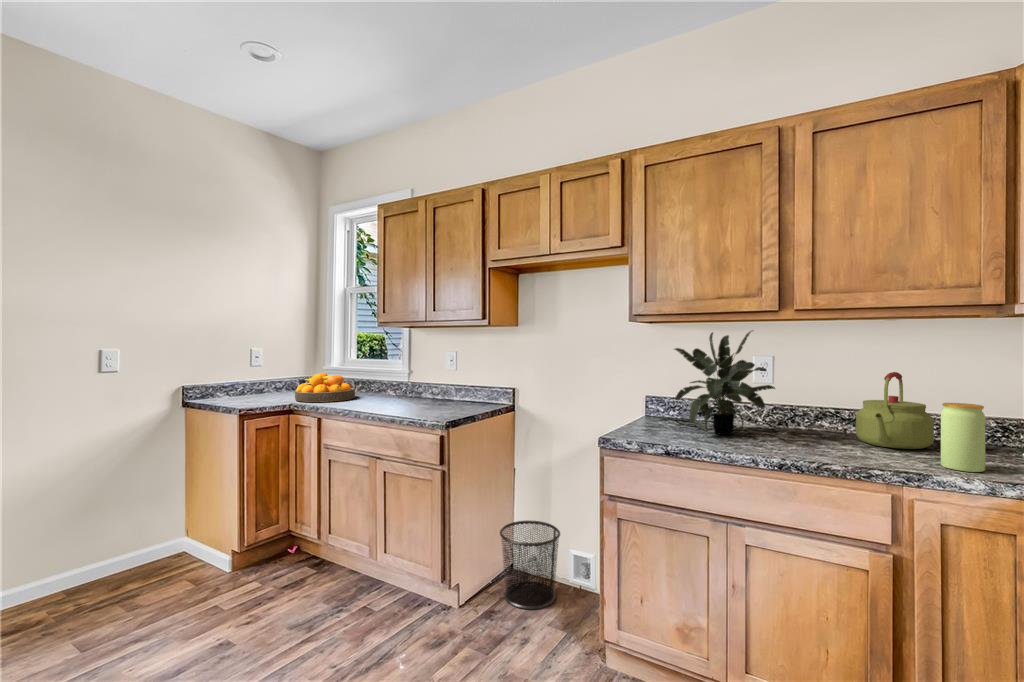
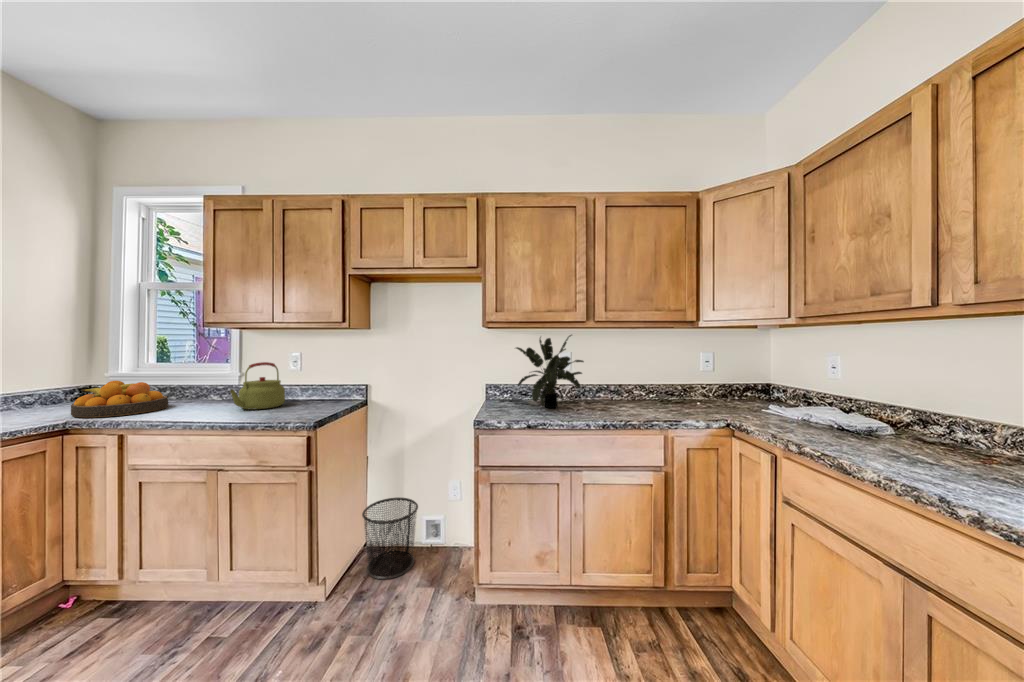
kettle: present [856,372,934,449] -> present [230,362,285,410]
jar: present [941,403,985,472] -> none [678,377,699,416]

